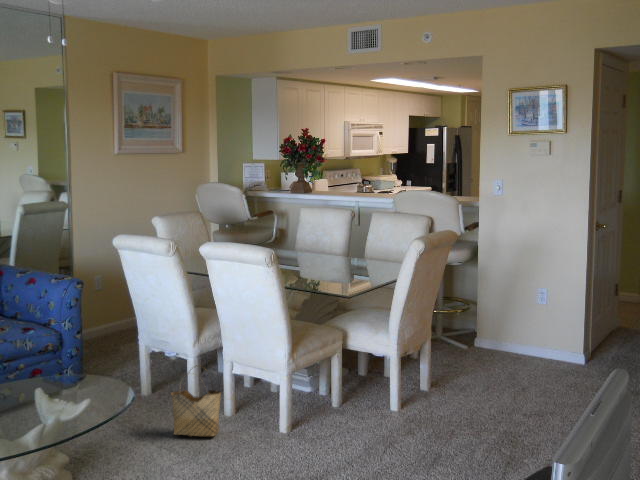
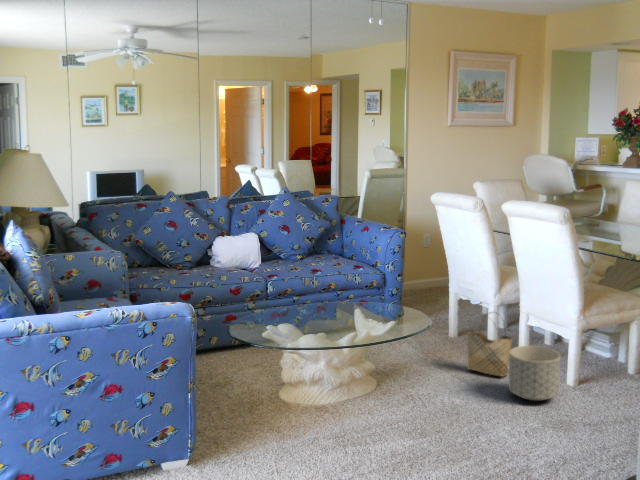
planter: none [224,398,277,460] -> present [509,346,560,401]

